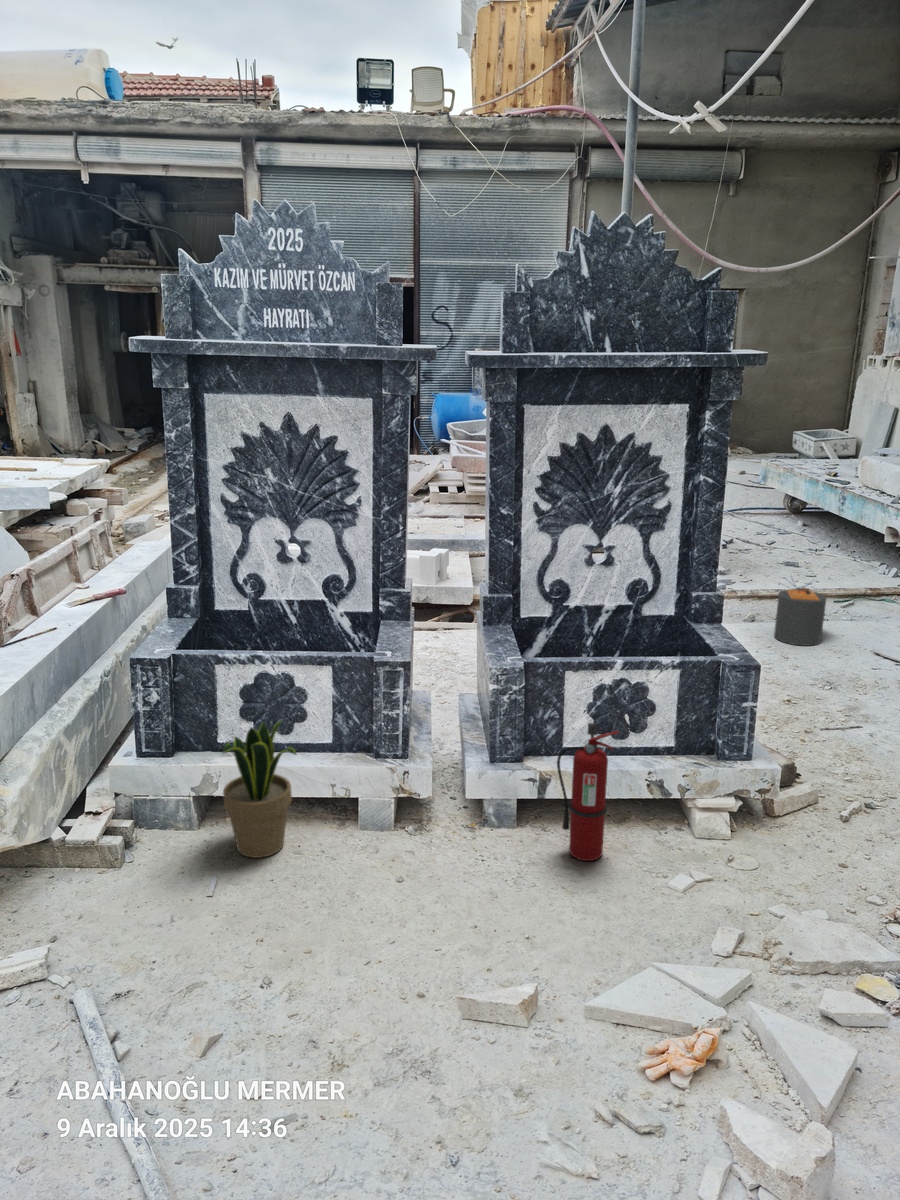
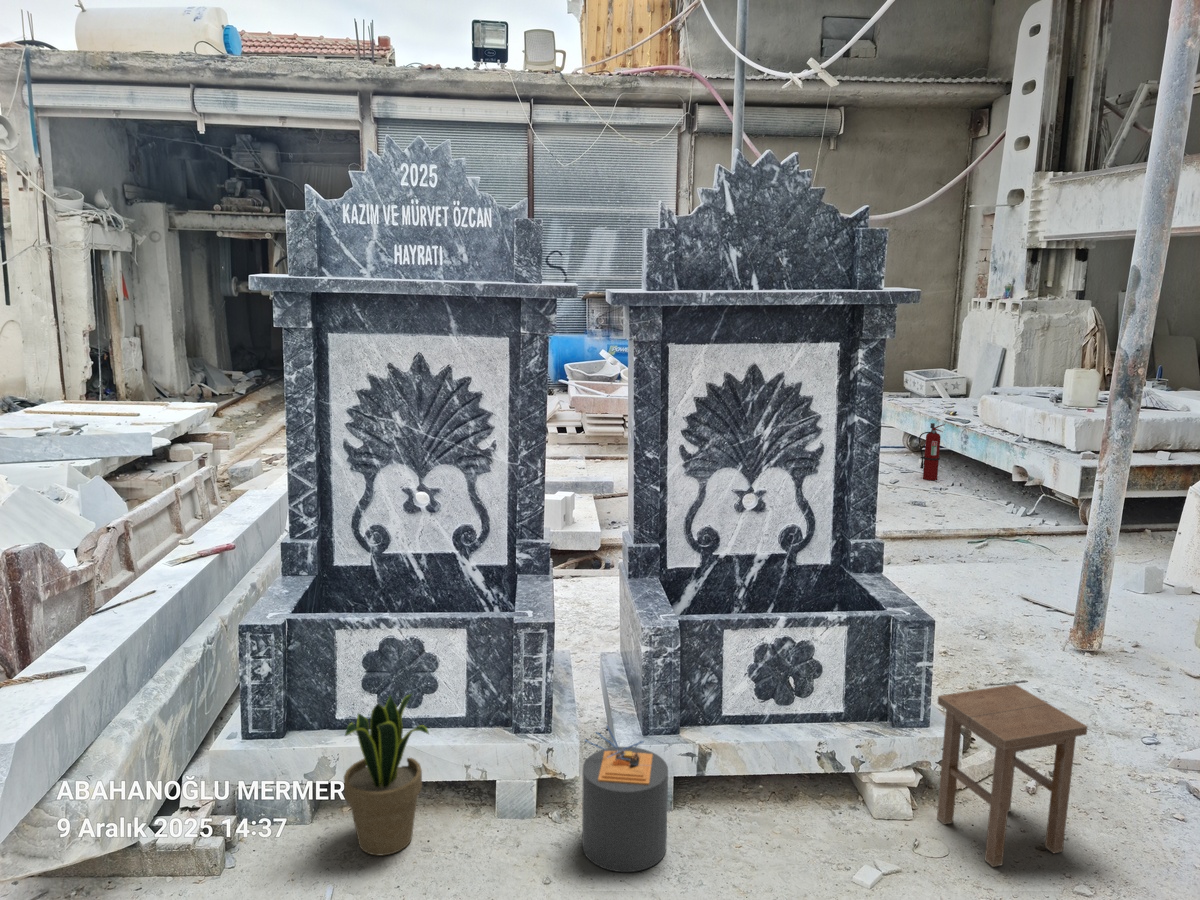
trash can: present [774,582,826,646] -> present [582,726,668,872]
fire extinguisher: present [557,723,619,861] -> present [919,423,945,480]
stool: none [755,724,891,882] -> present [937,684,1087,867]

